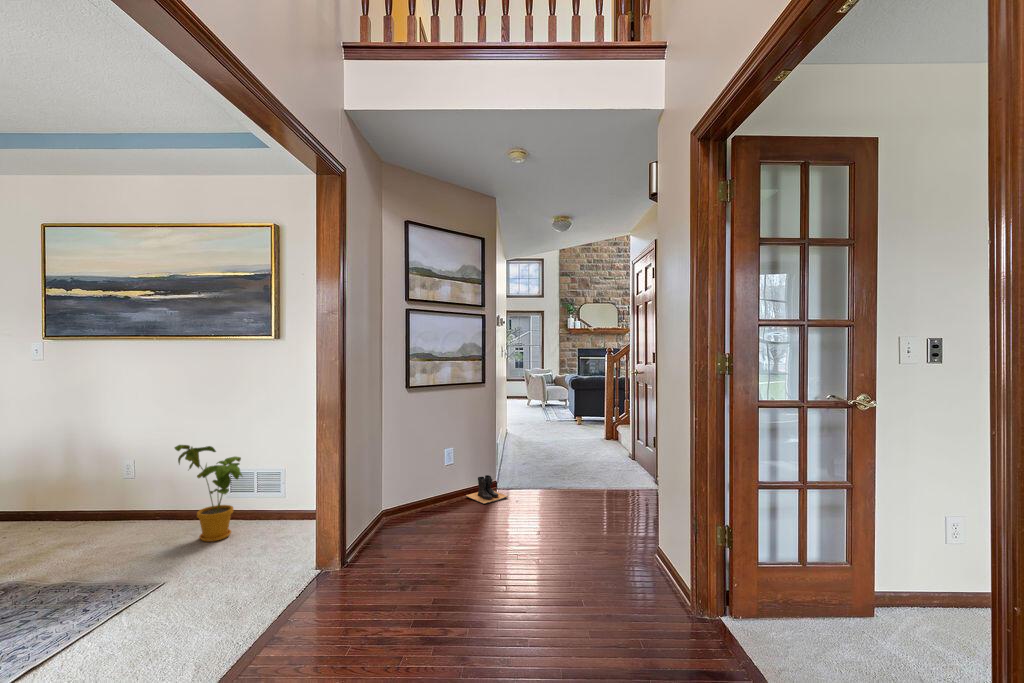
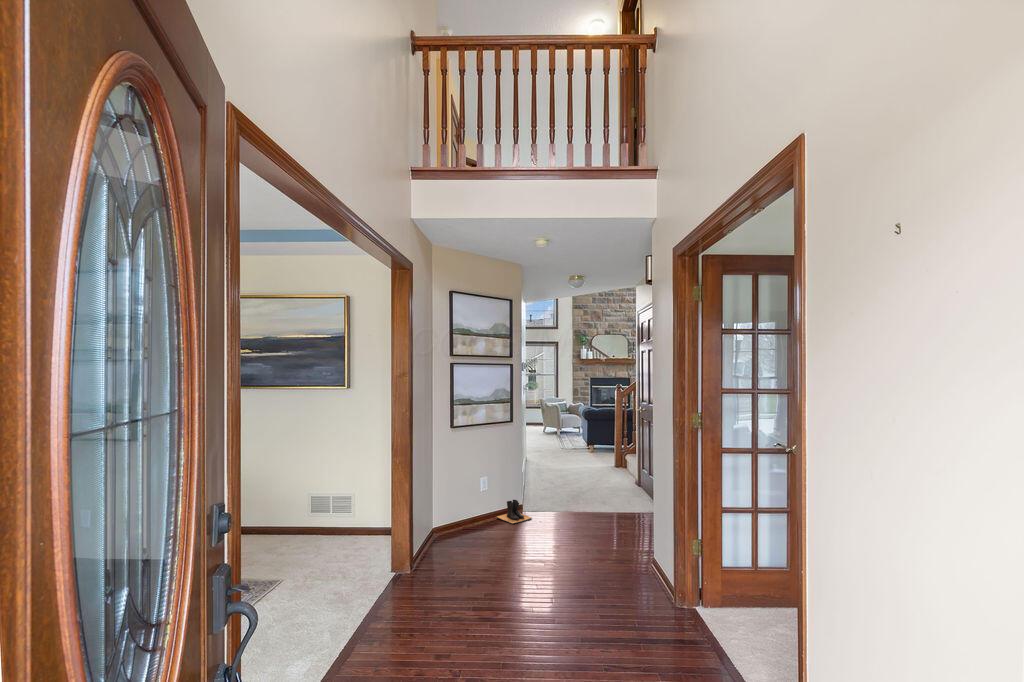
house plant: present [175,445,242,542] -> none [275,474,325,551]

